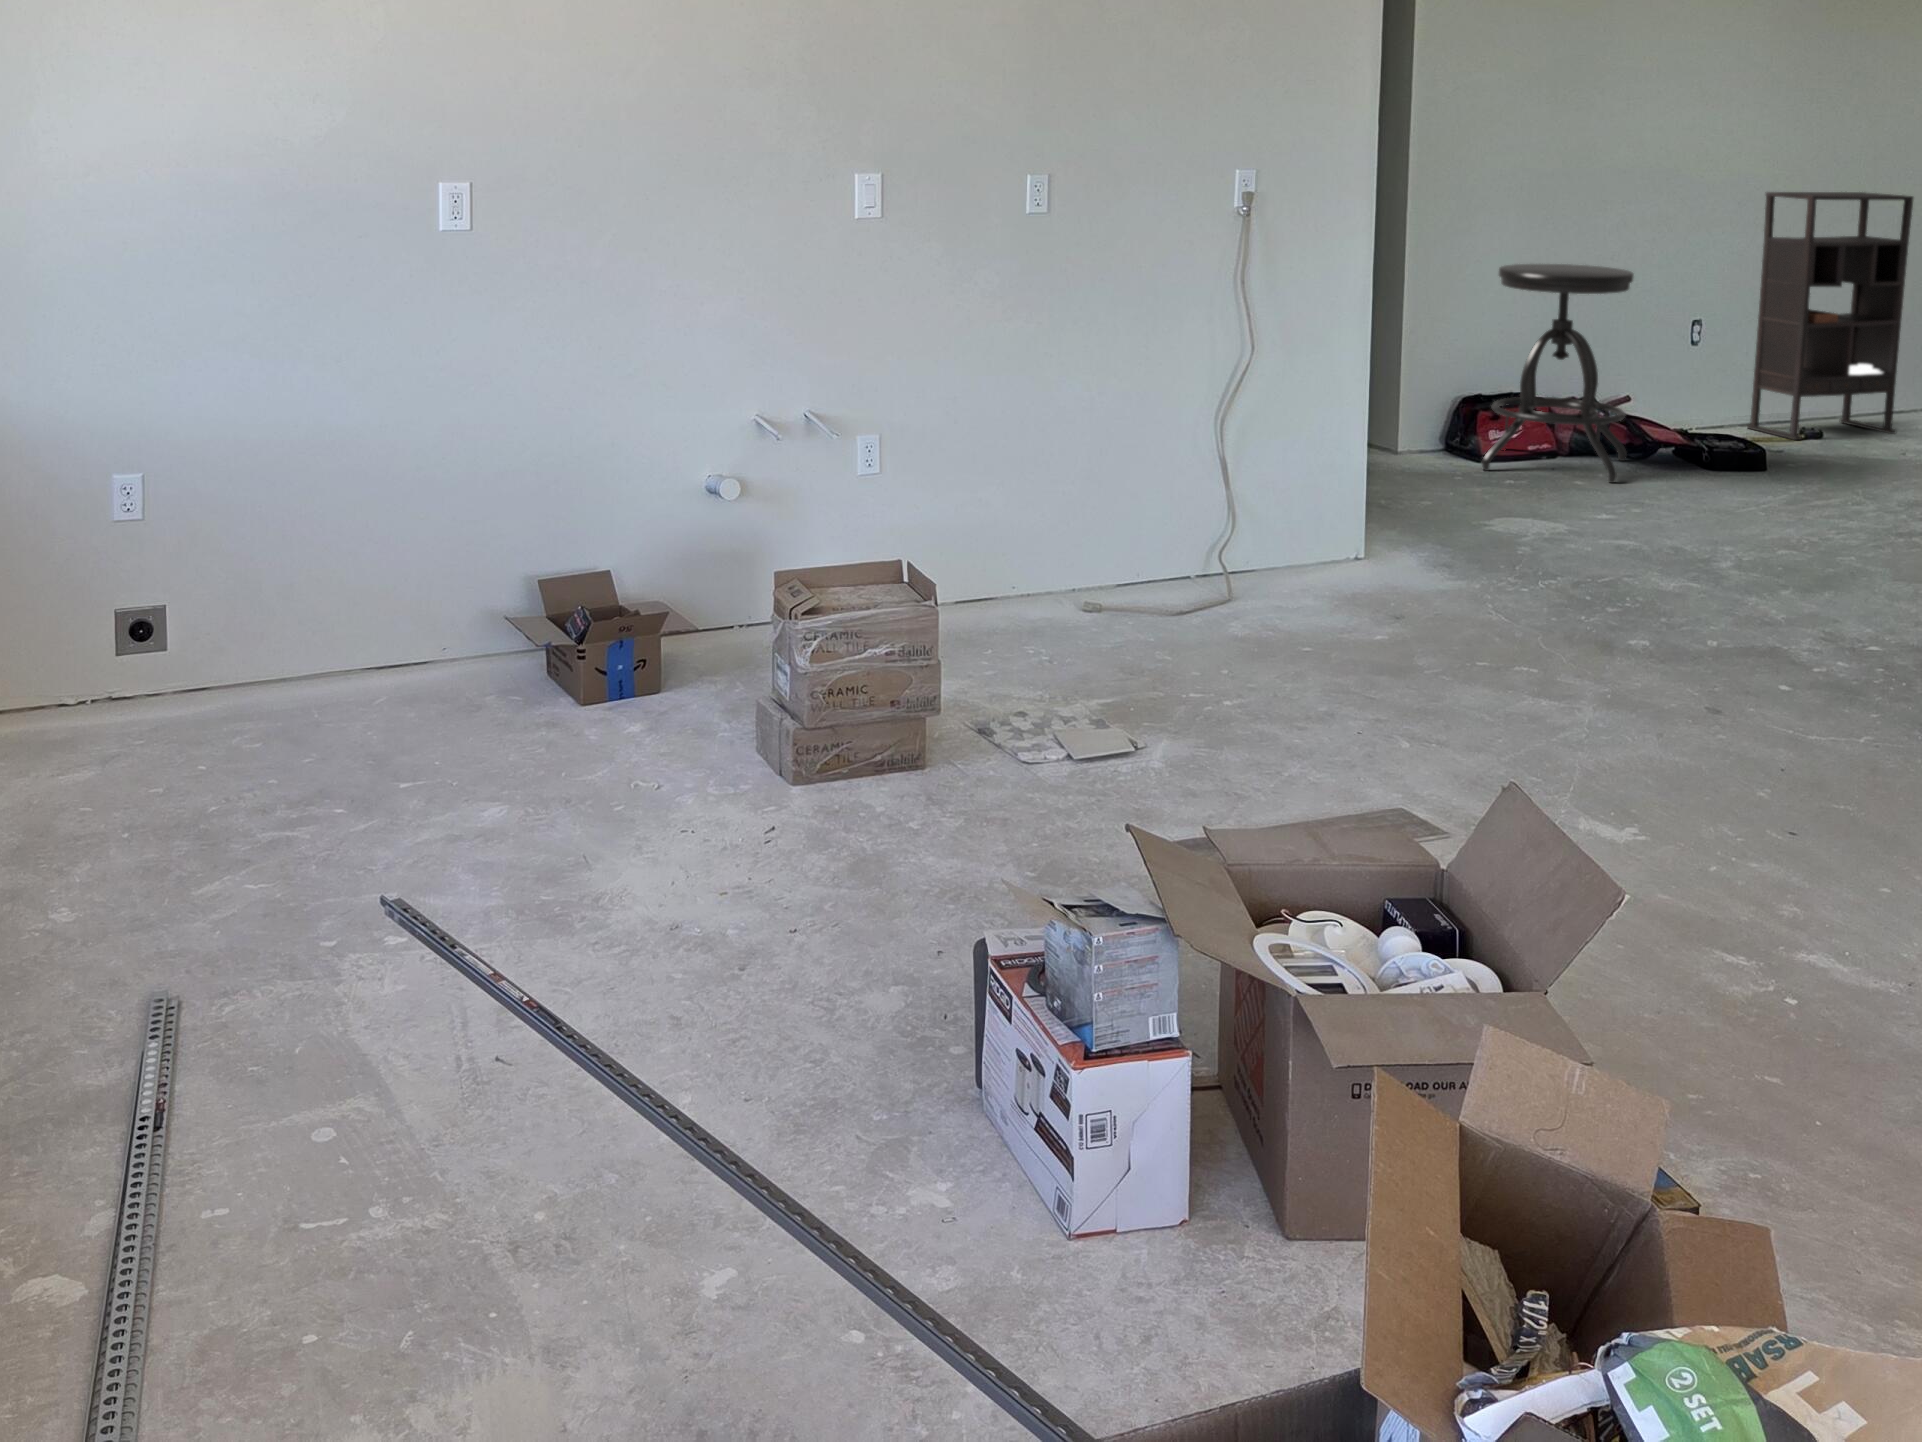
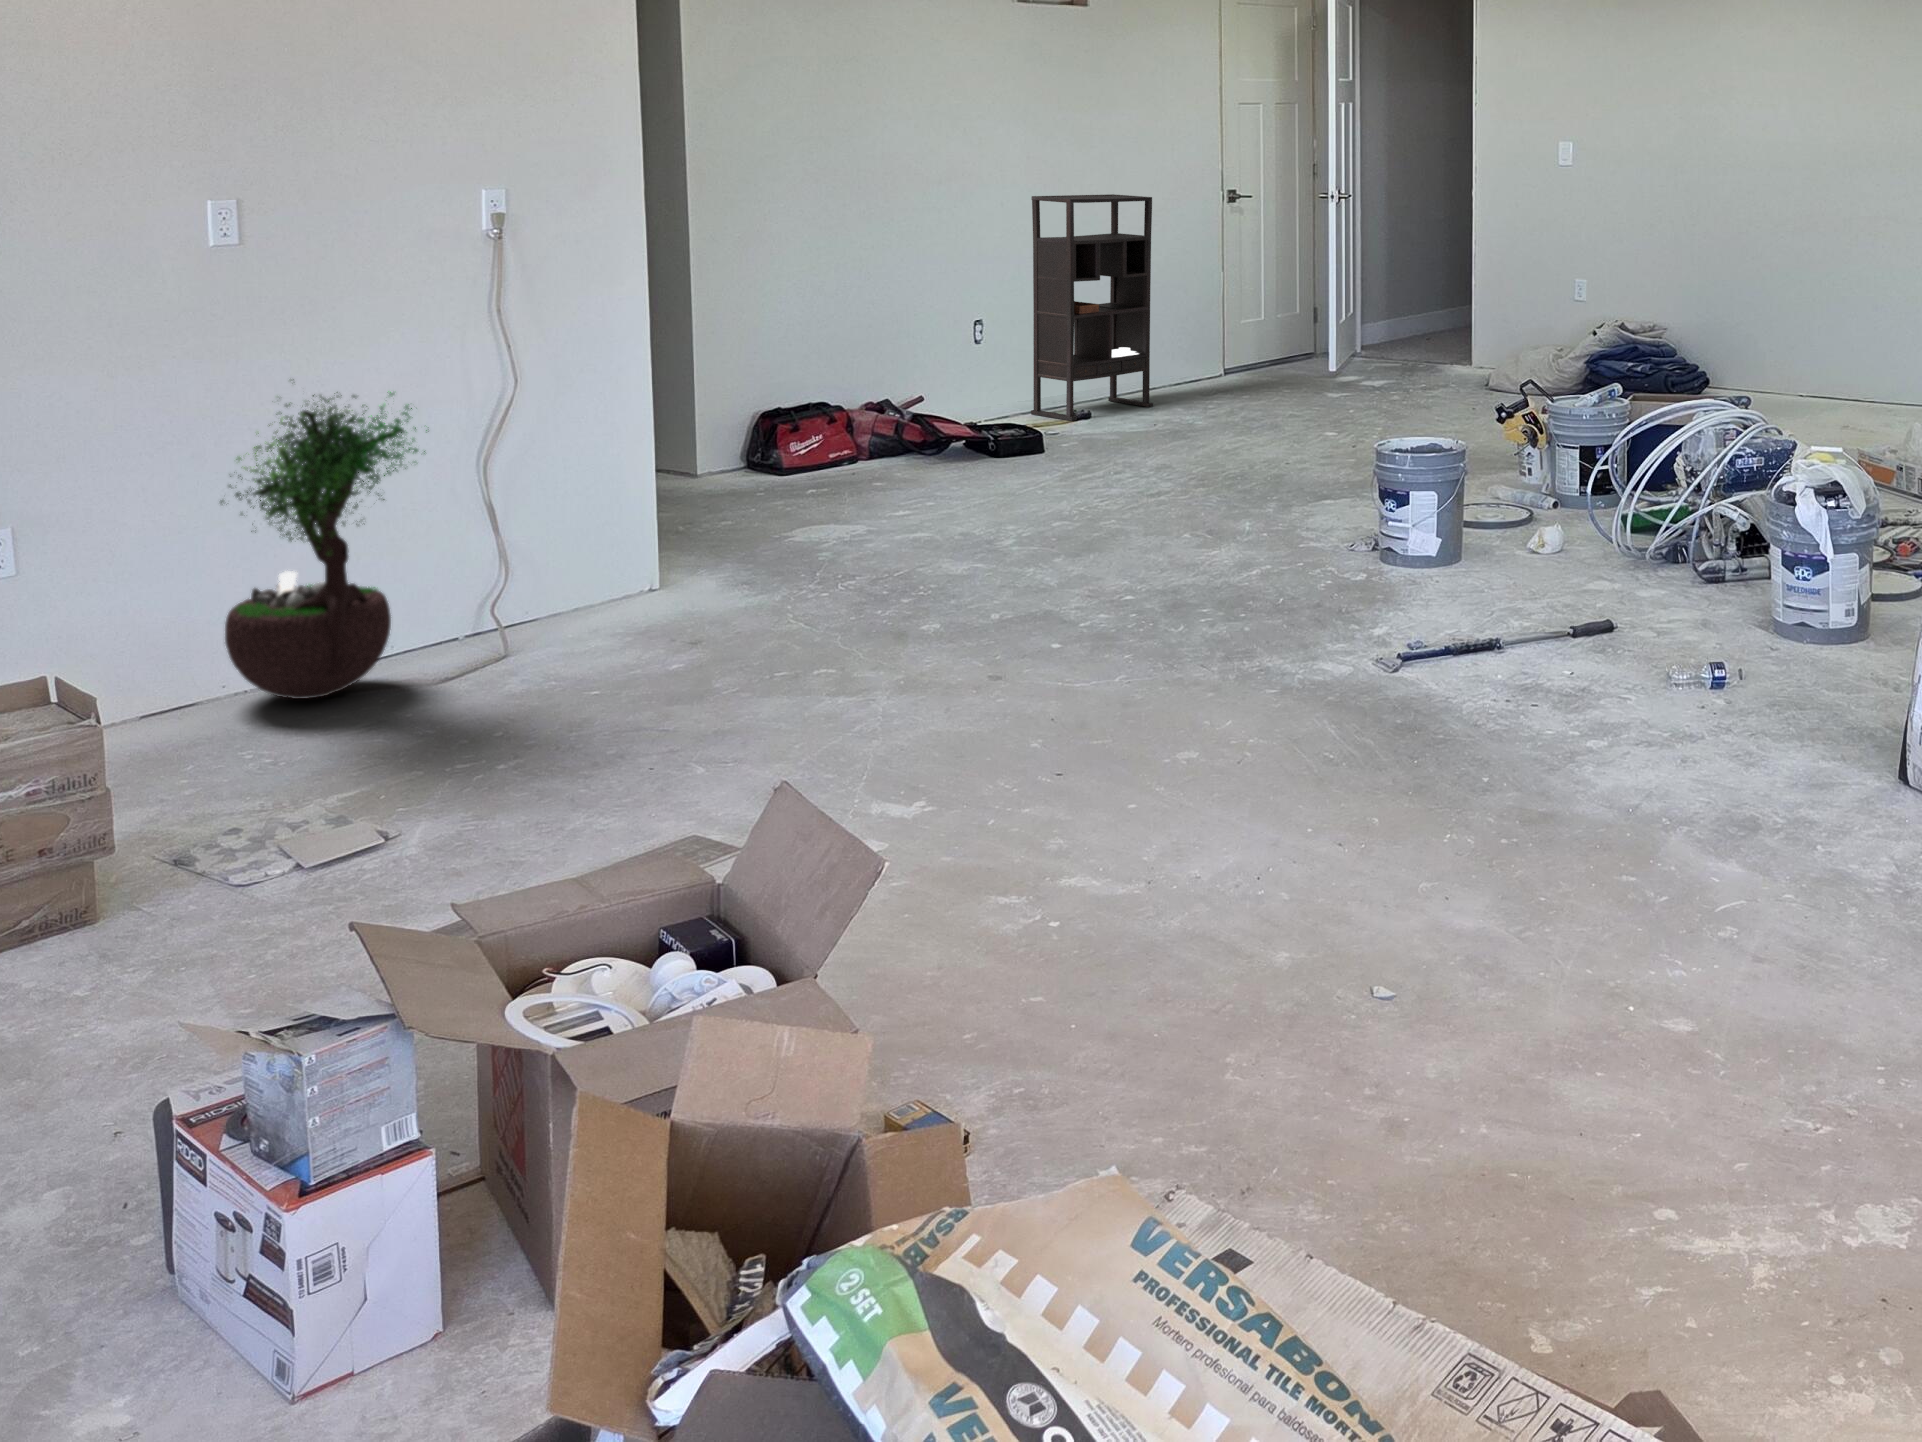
stool: present [1482,264,1634,483] -> none [782,272,922,482]
potted tree: none [1019,328,1187,609] -> present [221,379,427,699]

